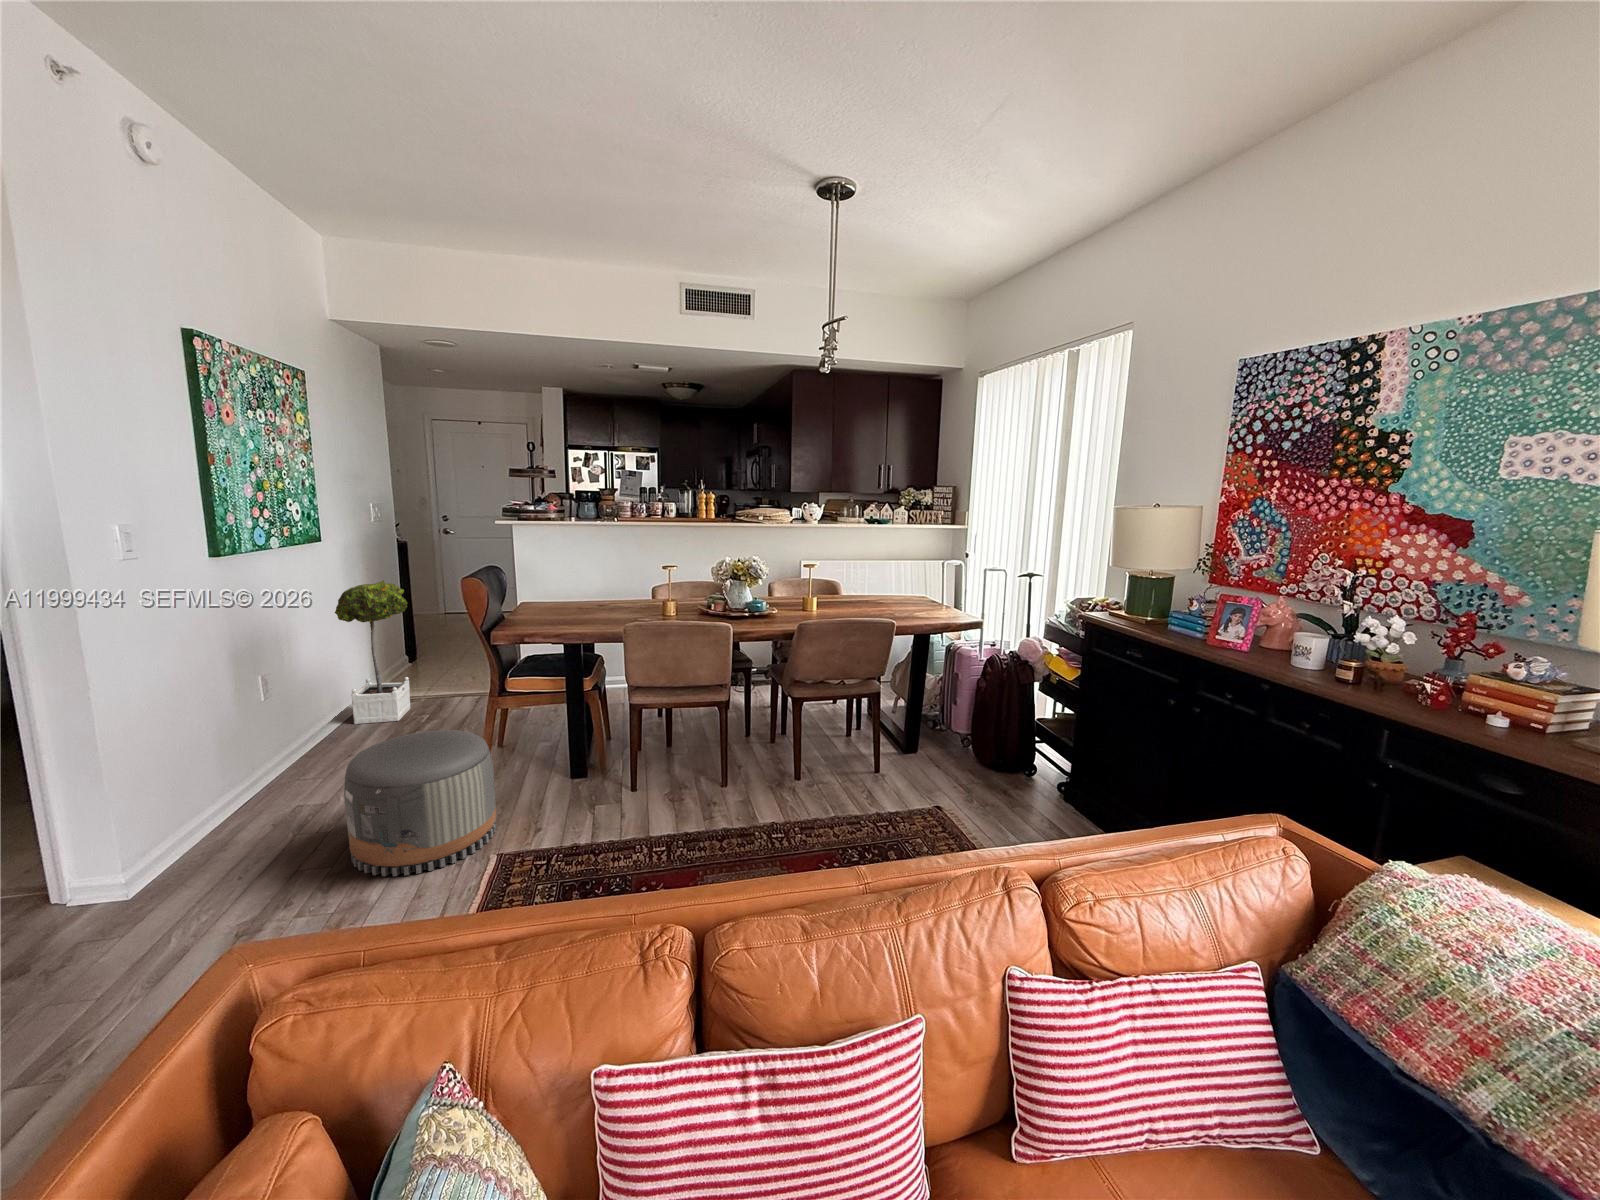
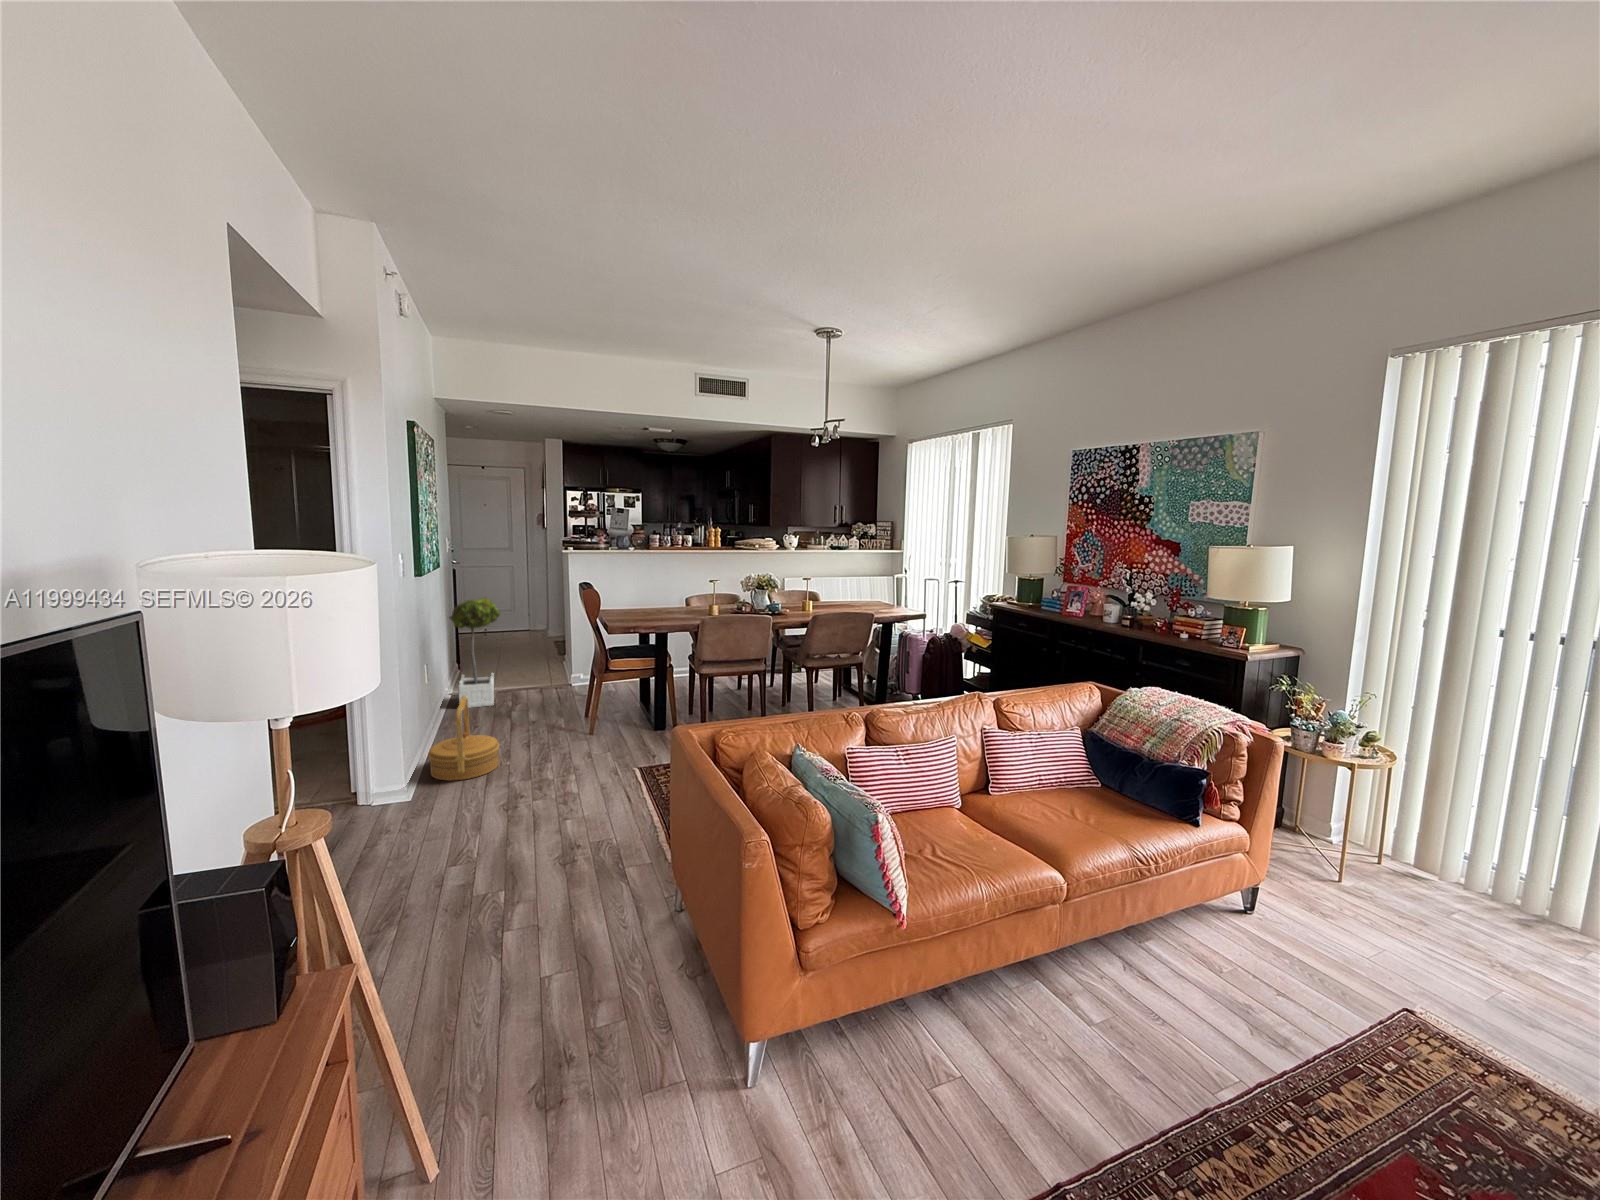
woven basket: none [193,729,315,861] -> present [428,696,499,781]
pouf: present [344,730,496,876] -> none [538,692,628,780]

